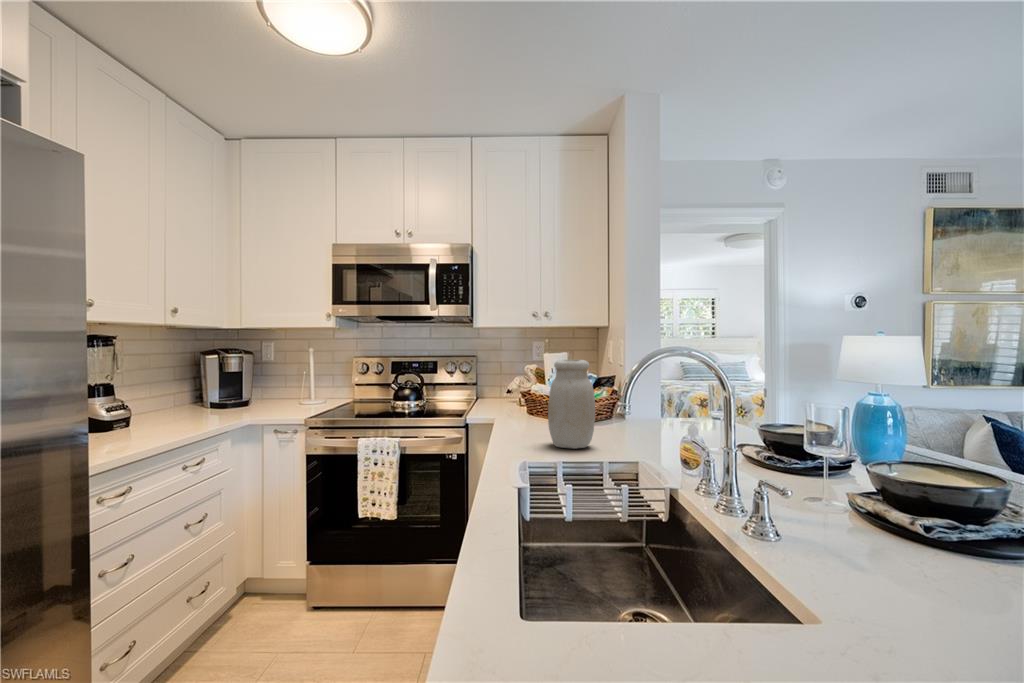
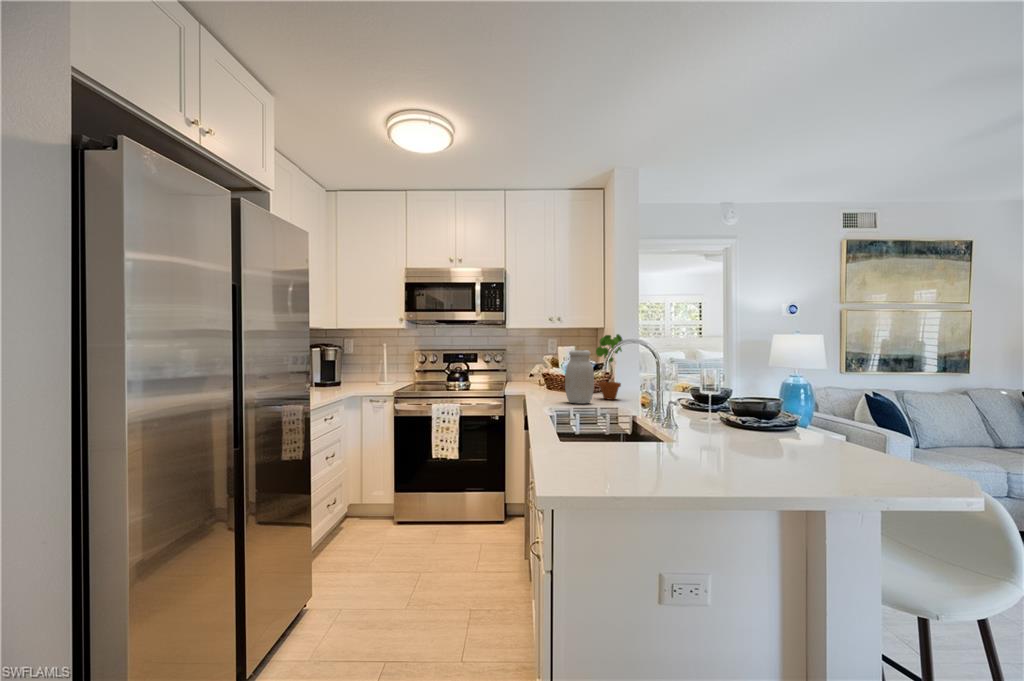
potted plant: none [598,334,640,437] -> present [596,334,622,400]

